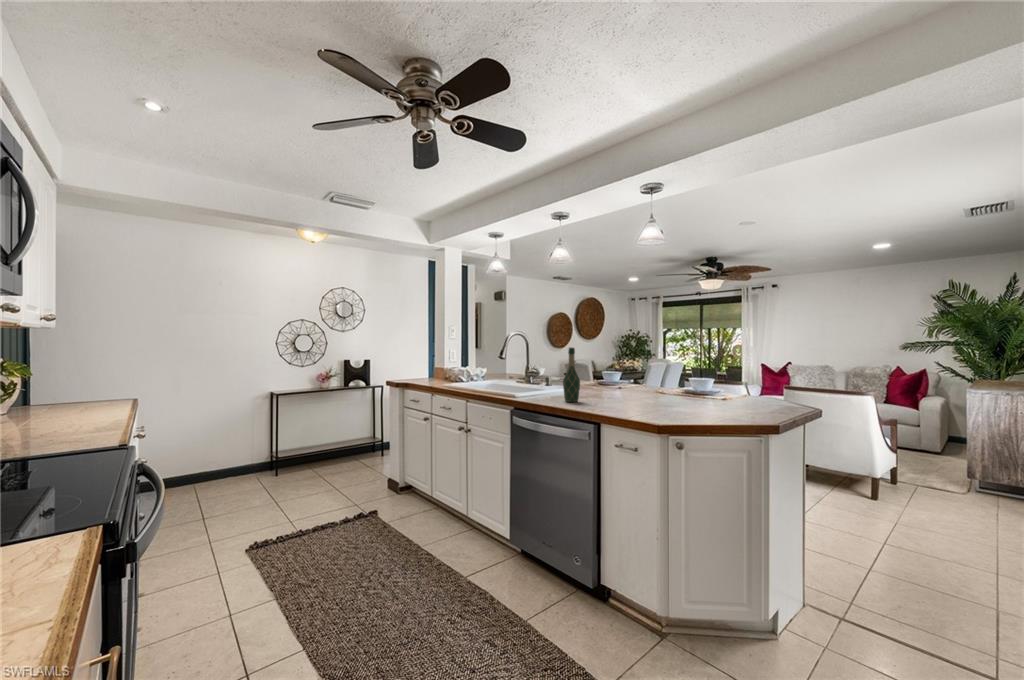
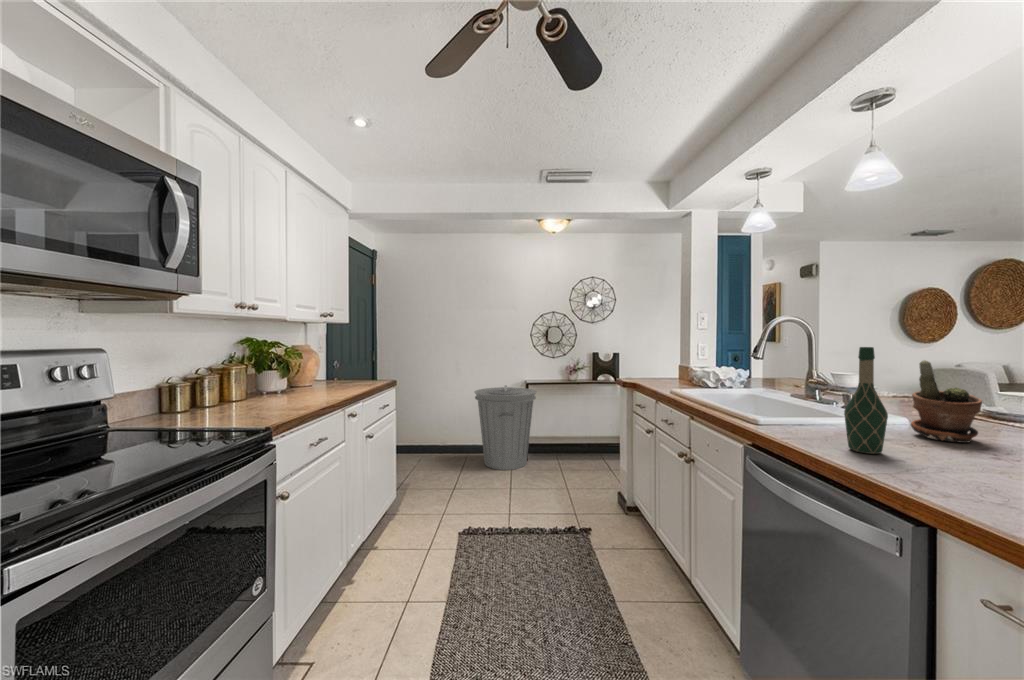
potted plant: none [582,355,607,395] -> present [911,360,982,443]
trash can: none [212,397,291,490] -> present [474,385,536,470]

